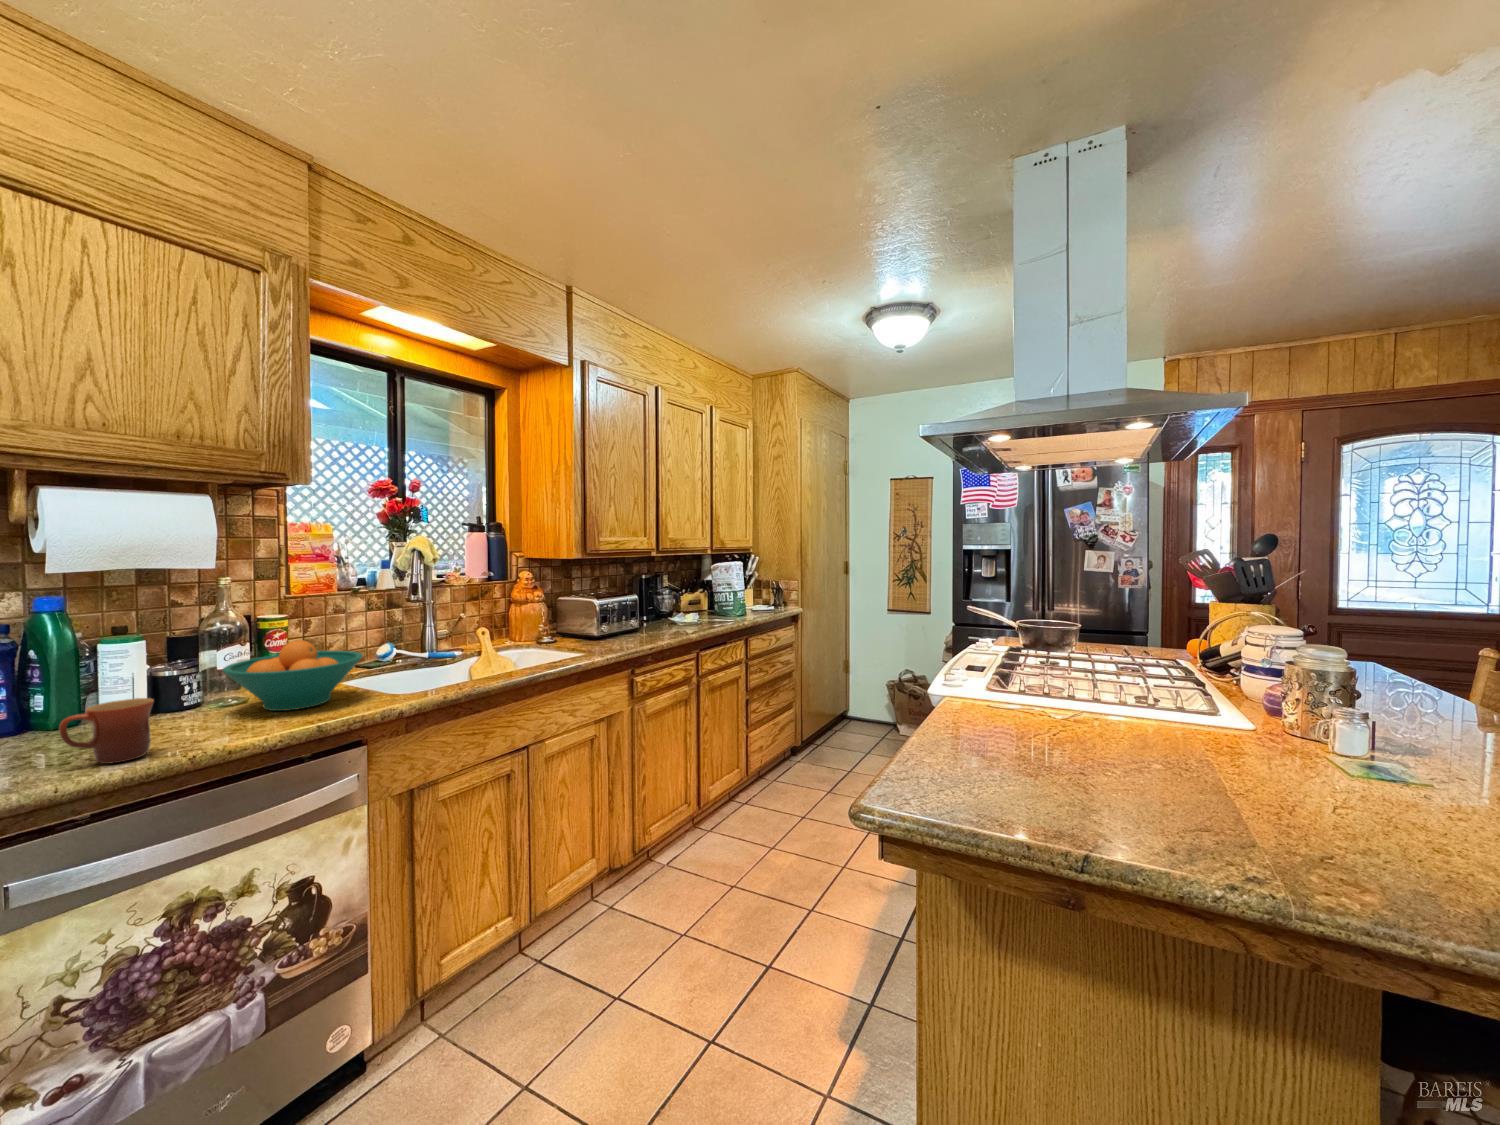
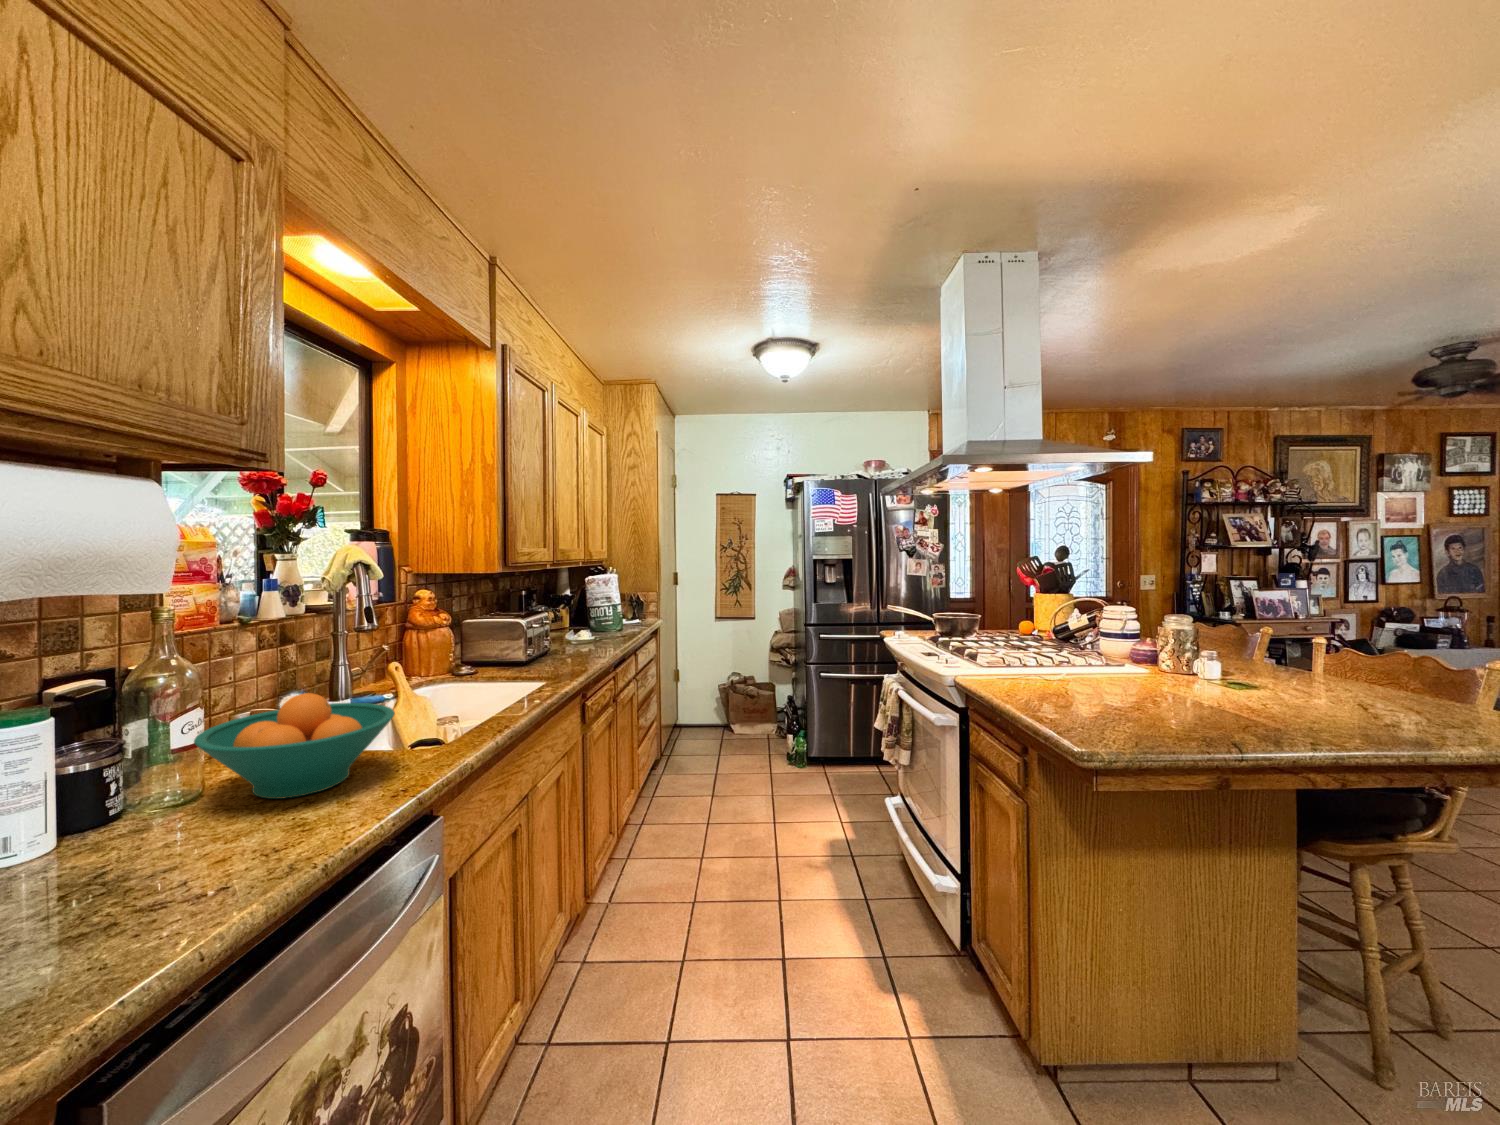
mug: present [59,698,154,764] -> none [127,799,254,916]

